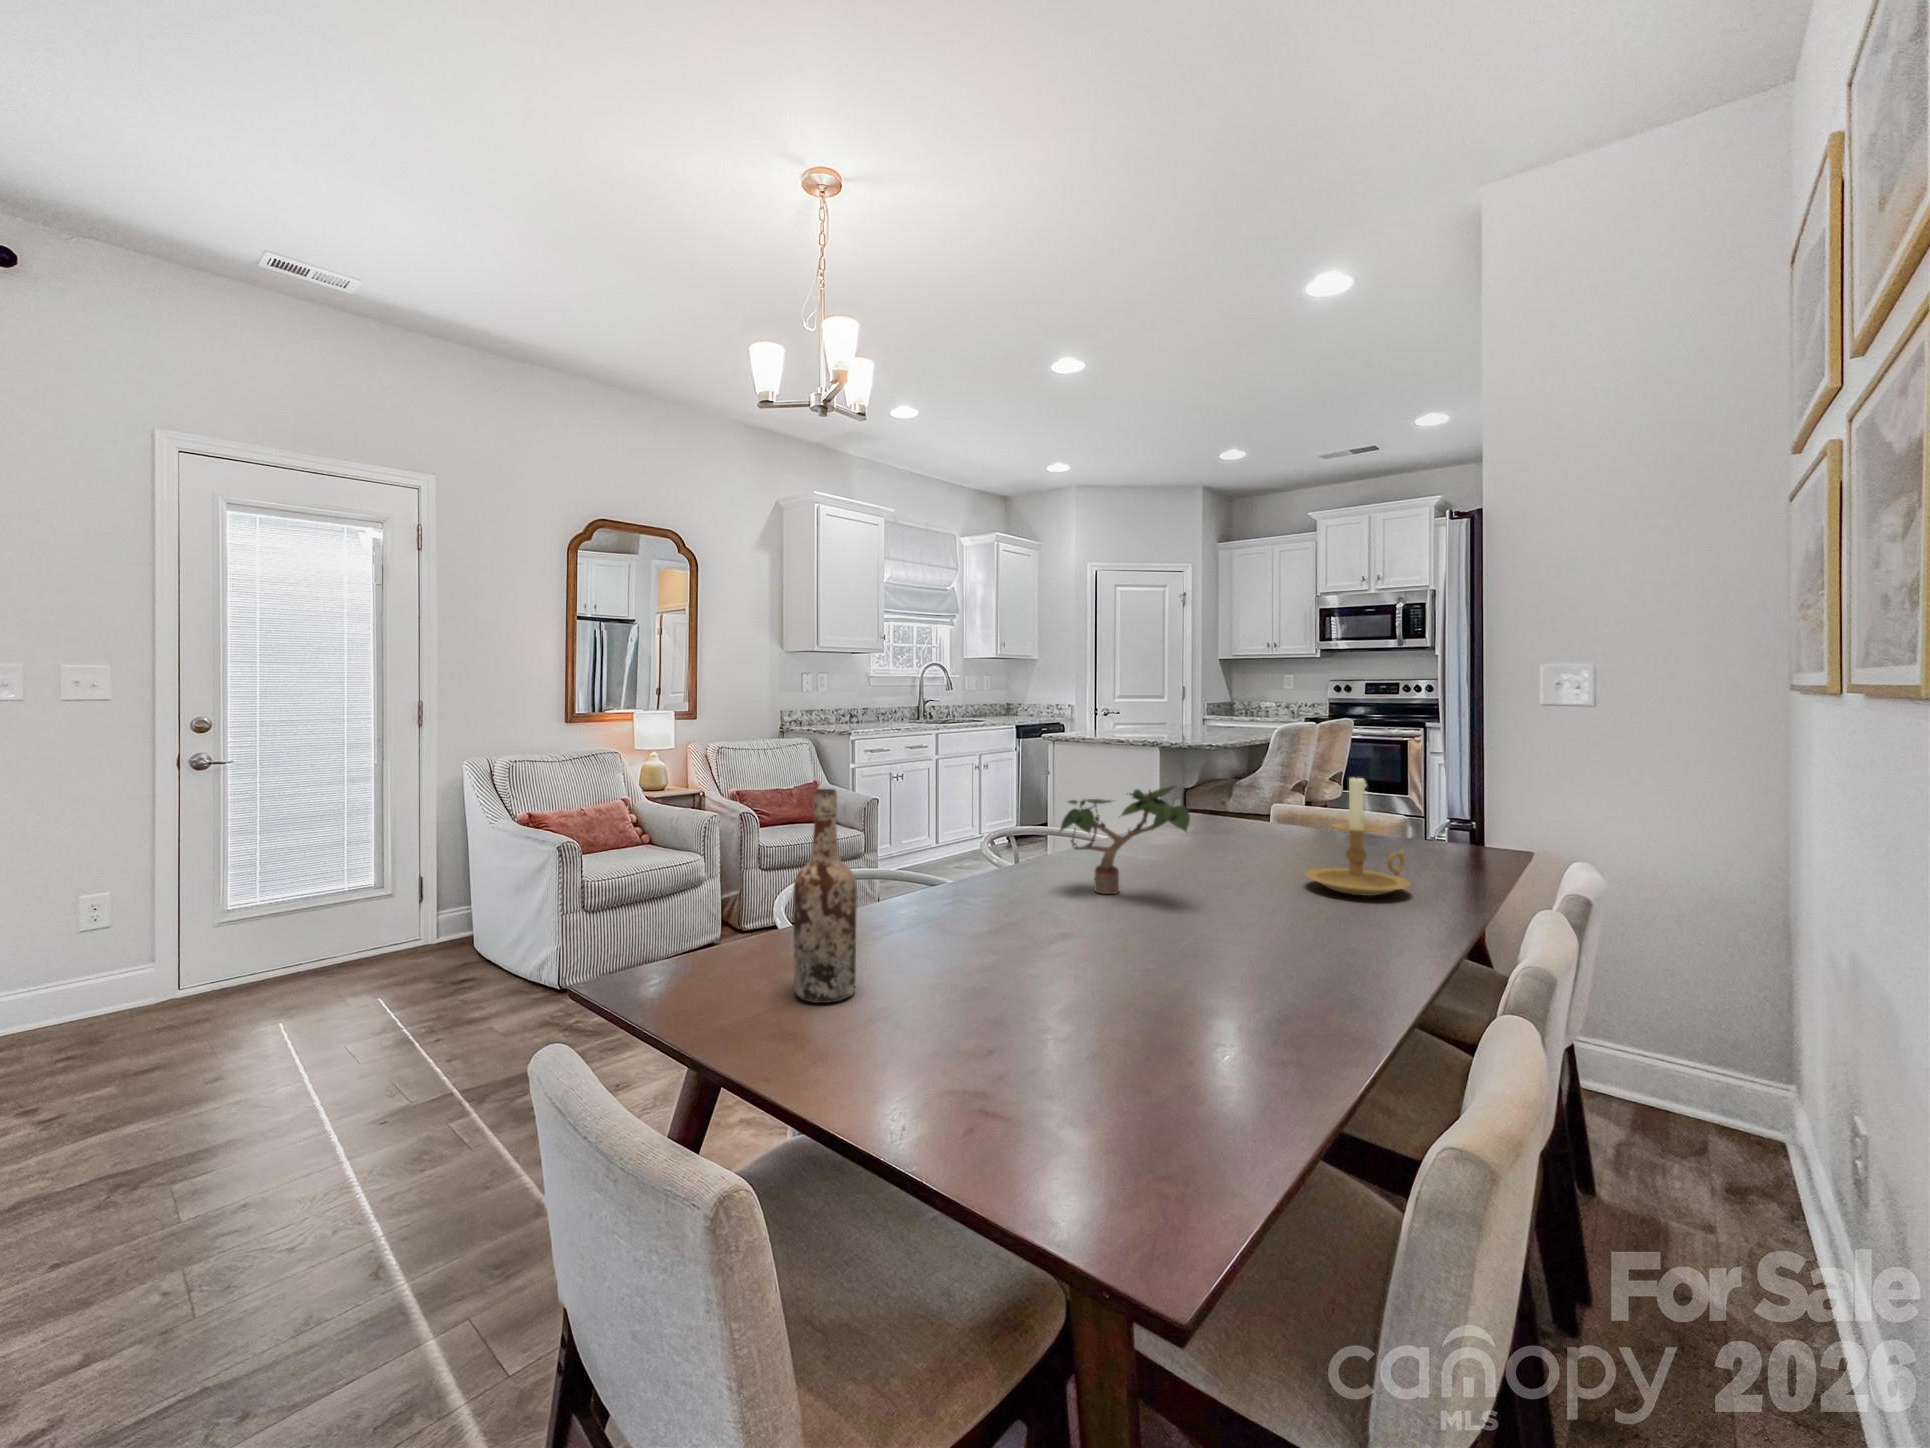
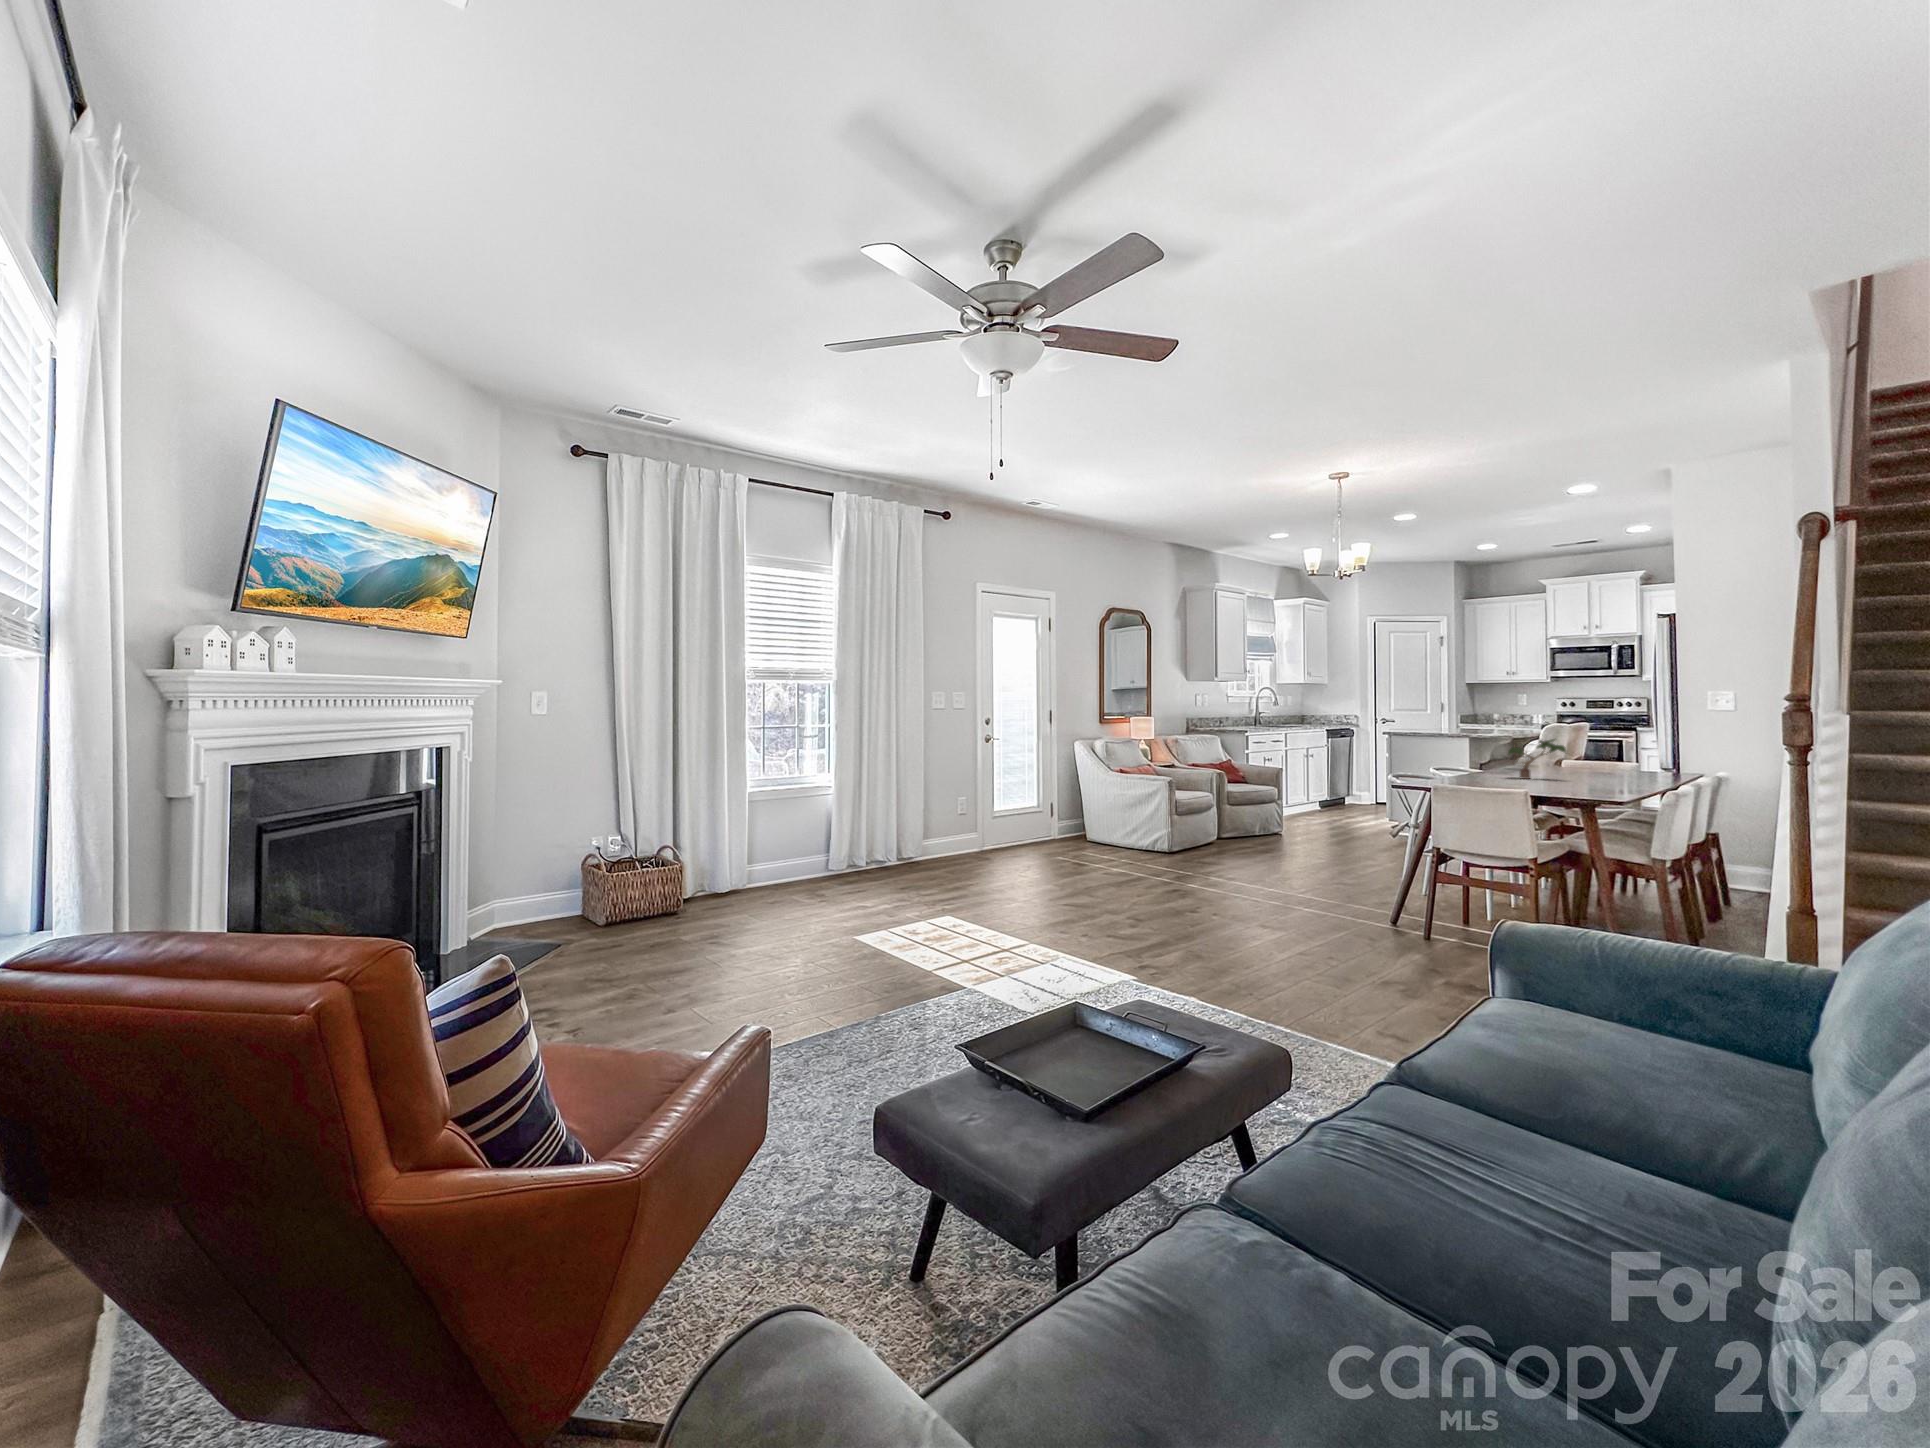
candle holder: present [1304,775,1411,896] -> none [1606,735,1652,779]
wine bottle: present [793,789,857,1003] -> none [1461,732,1483,790]

